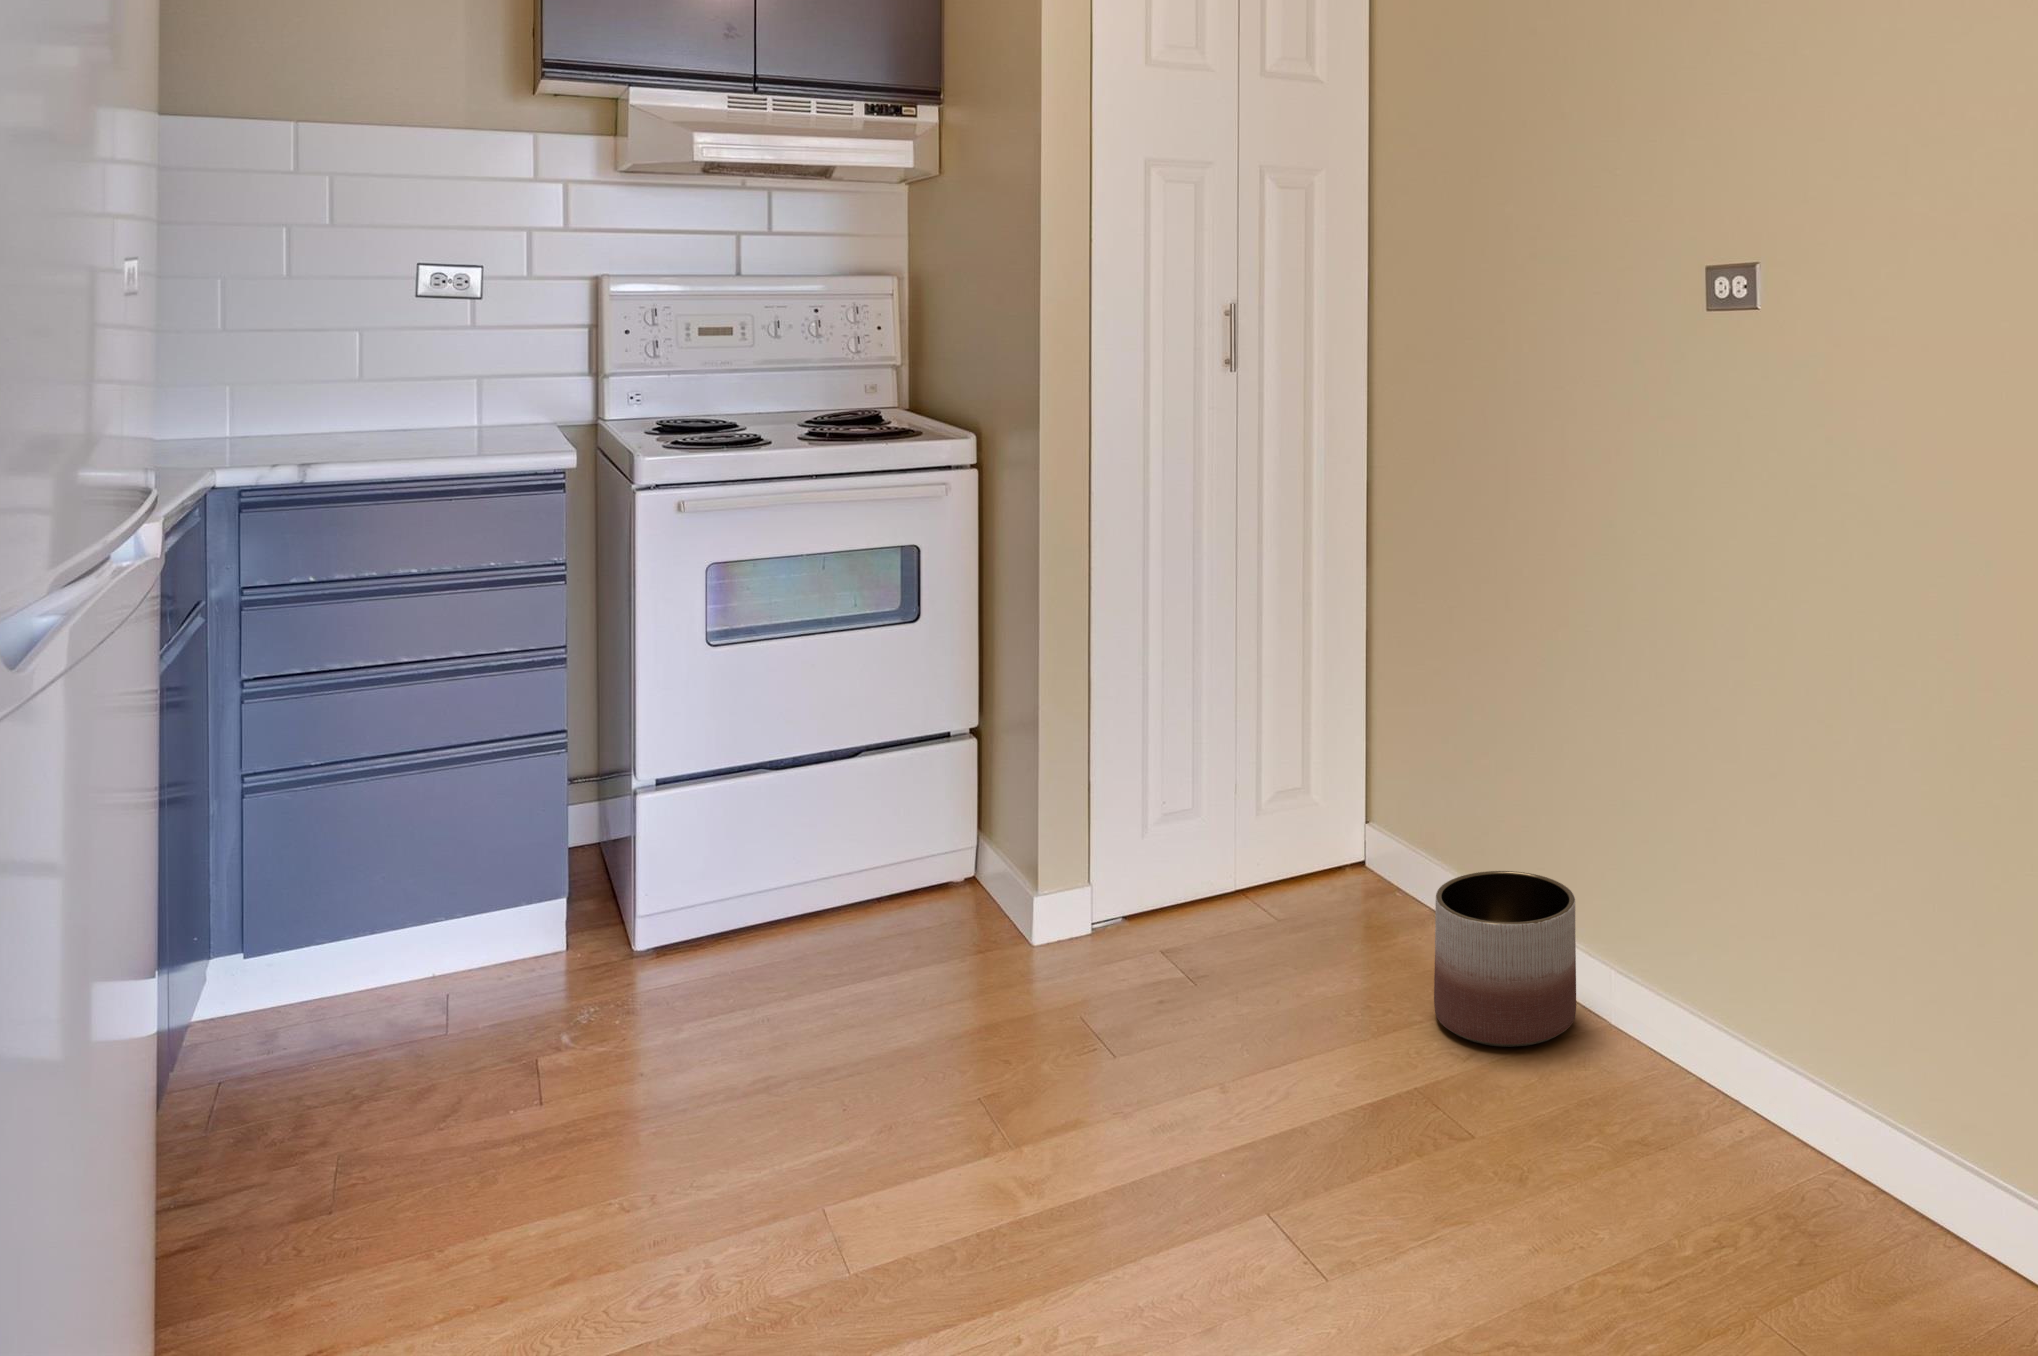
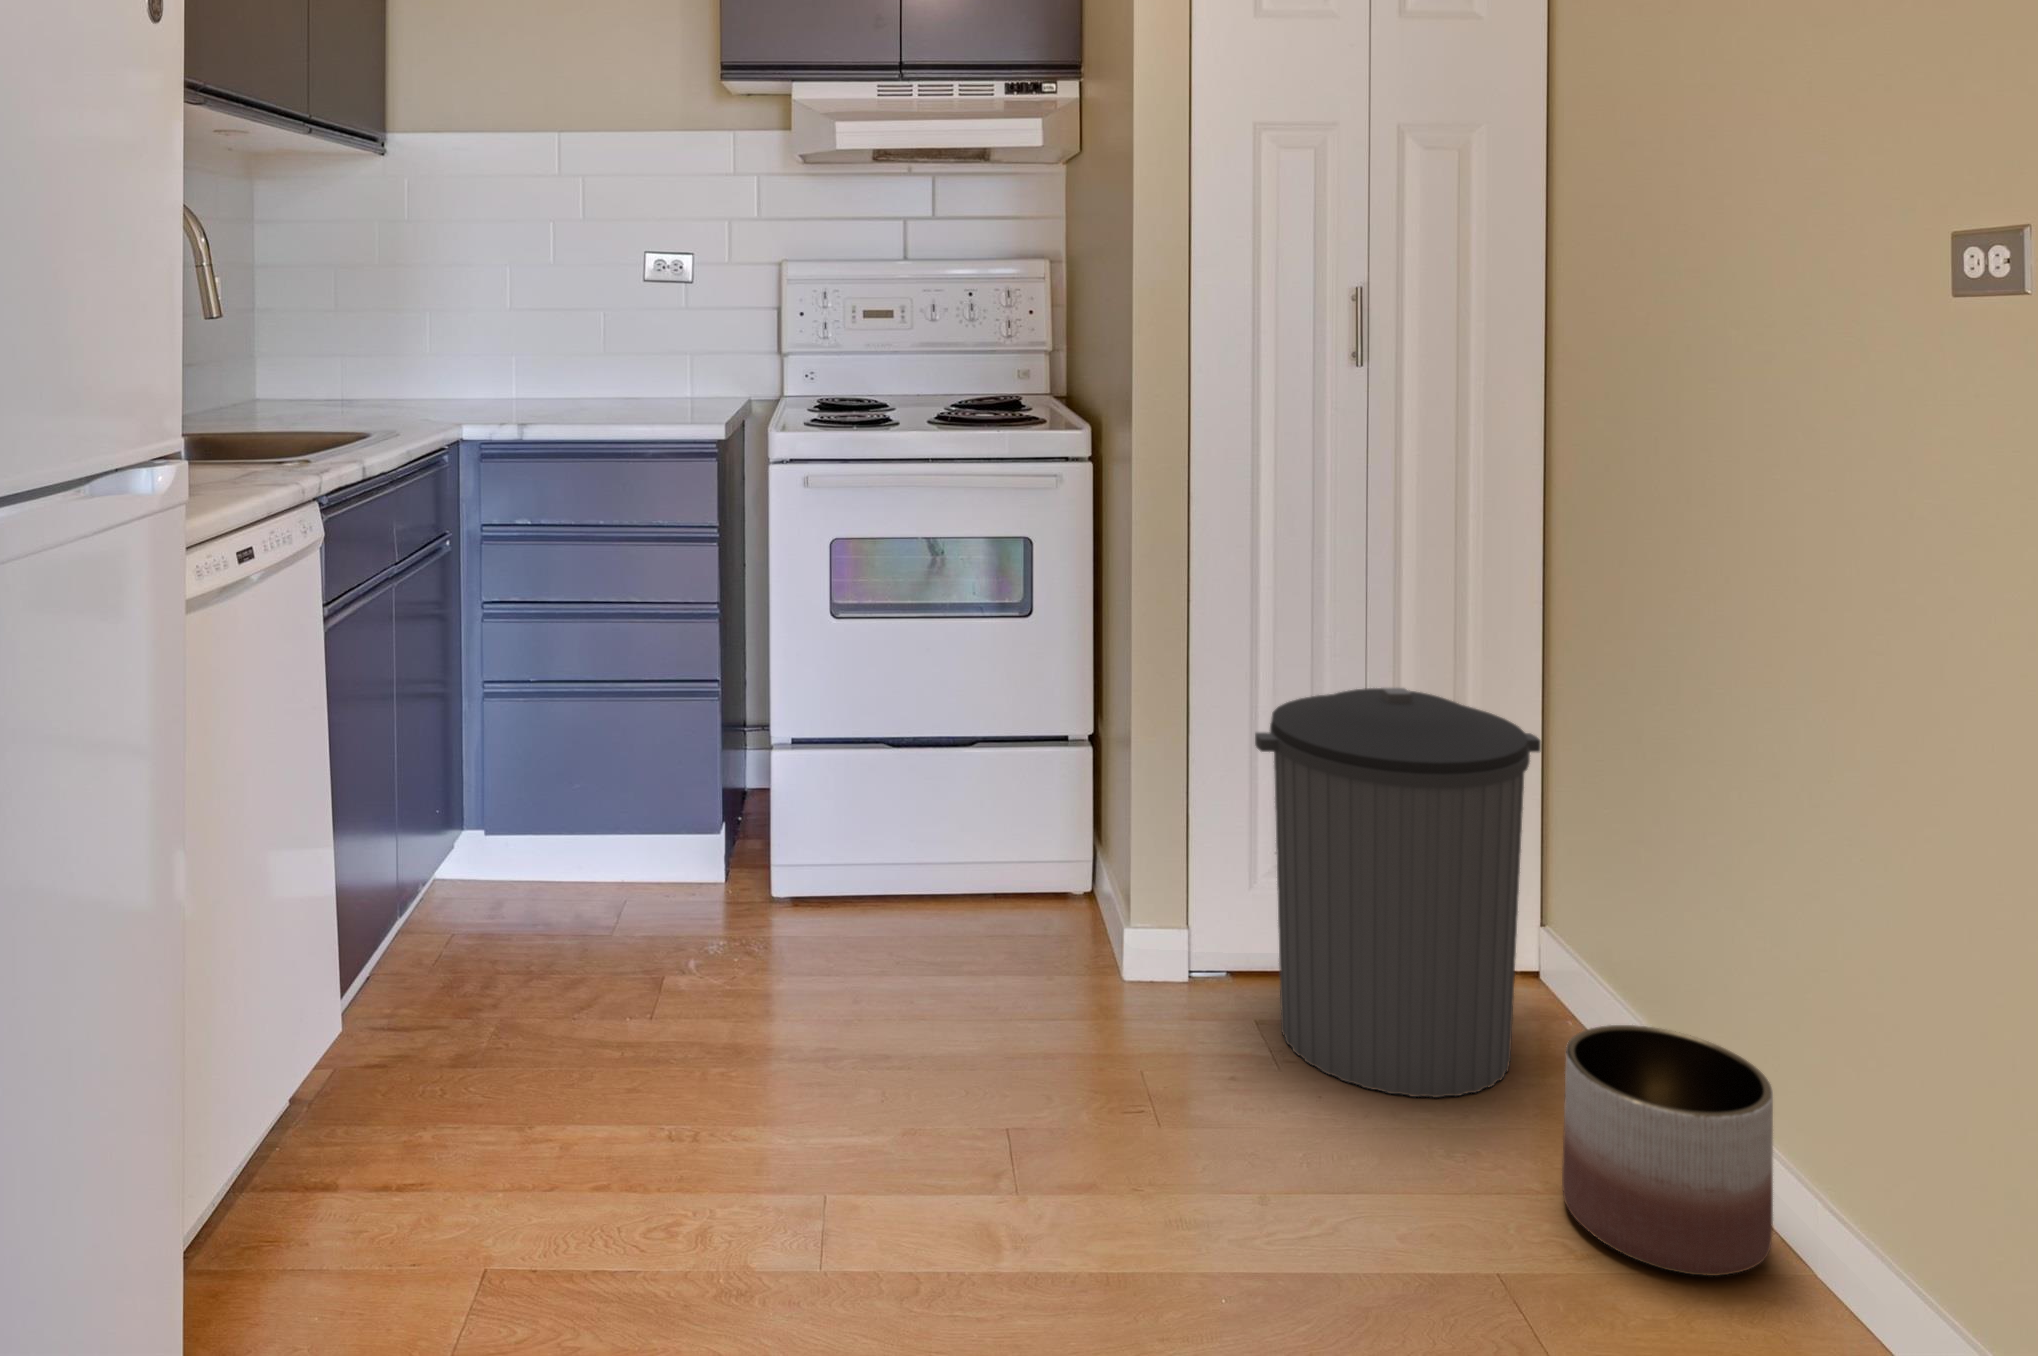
trash can: none [1164,639,1381,981] -> present [1255,688,1541,1097]

